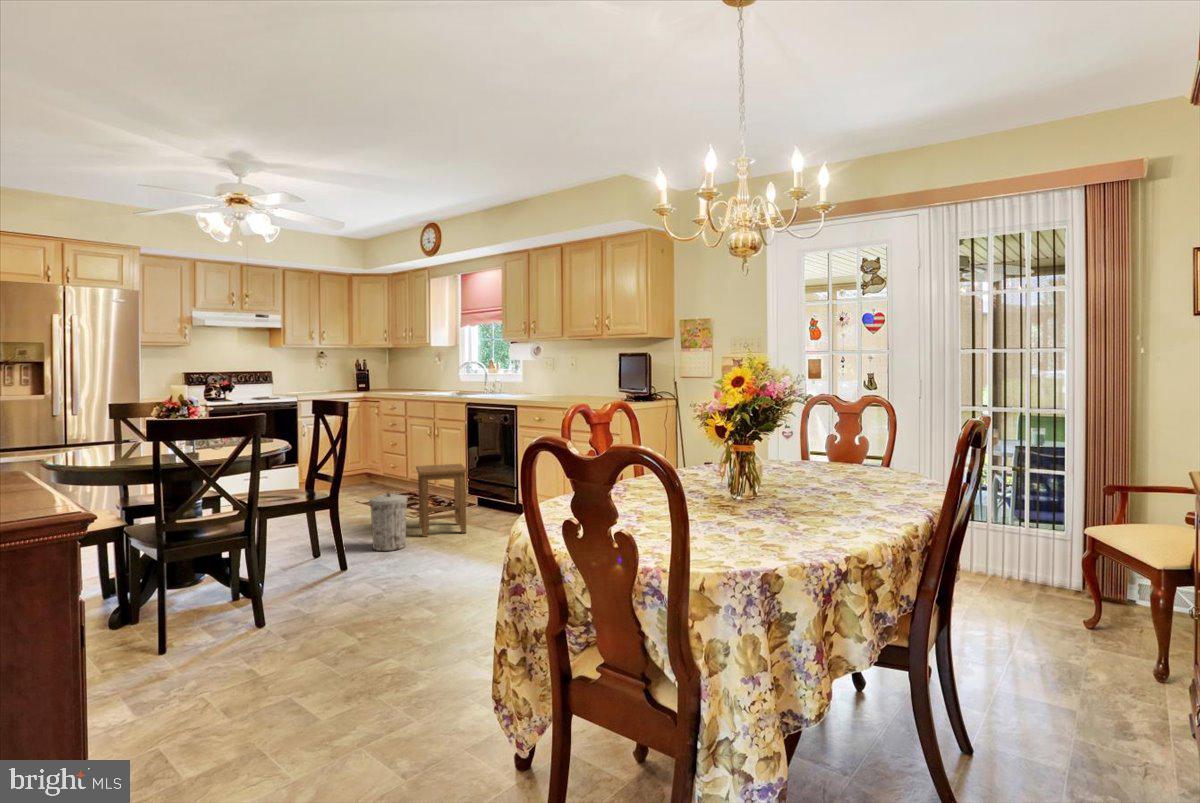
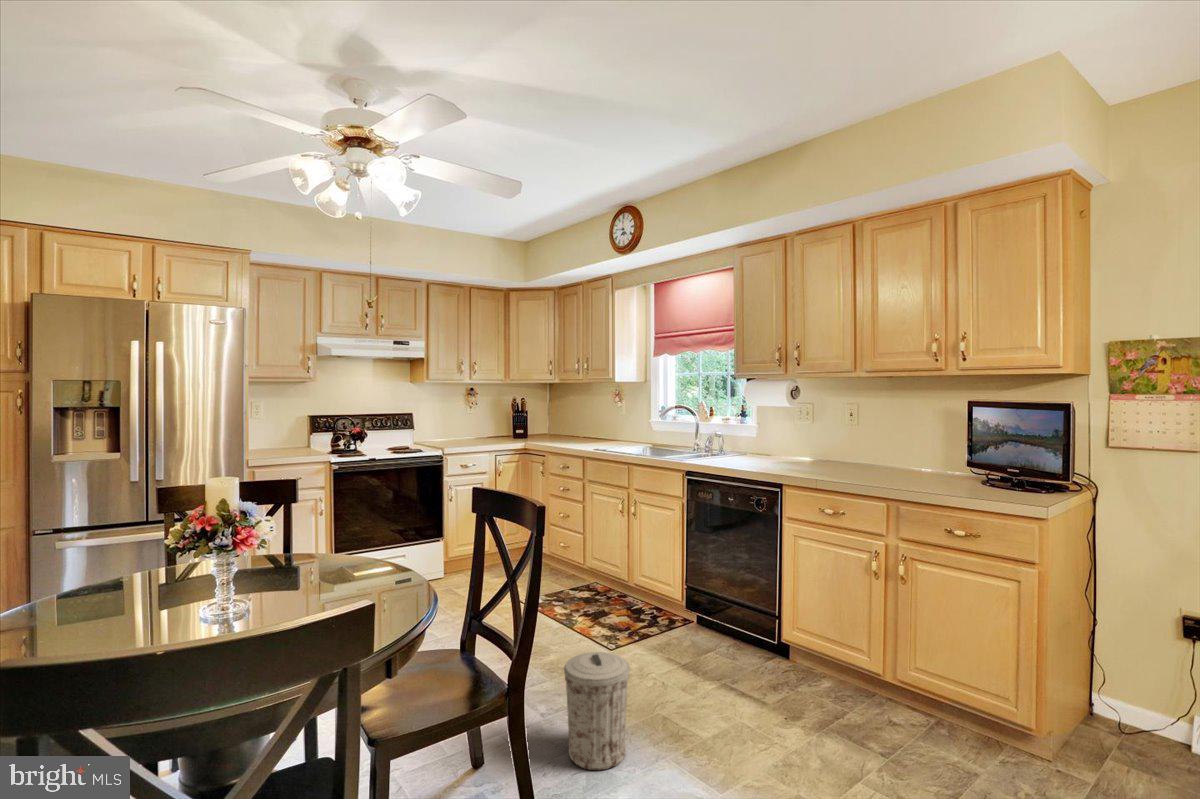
stool: present [416,464,468,537] -> none [625,580,722,721]

